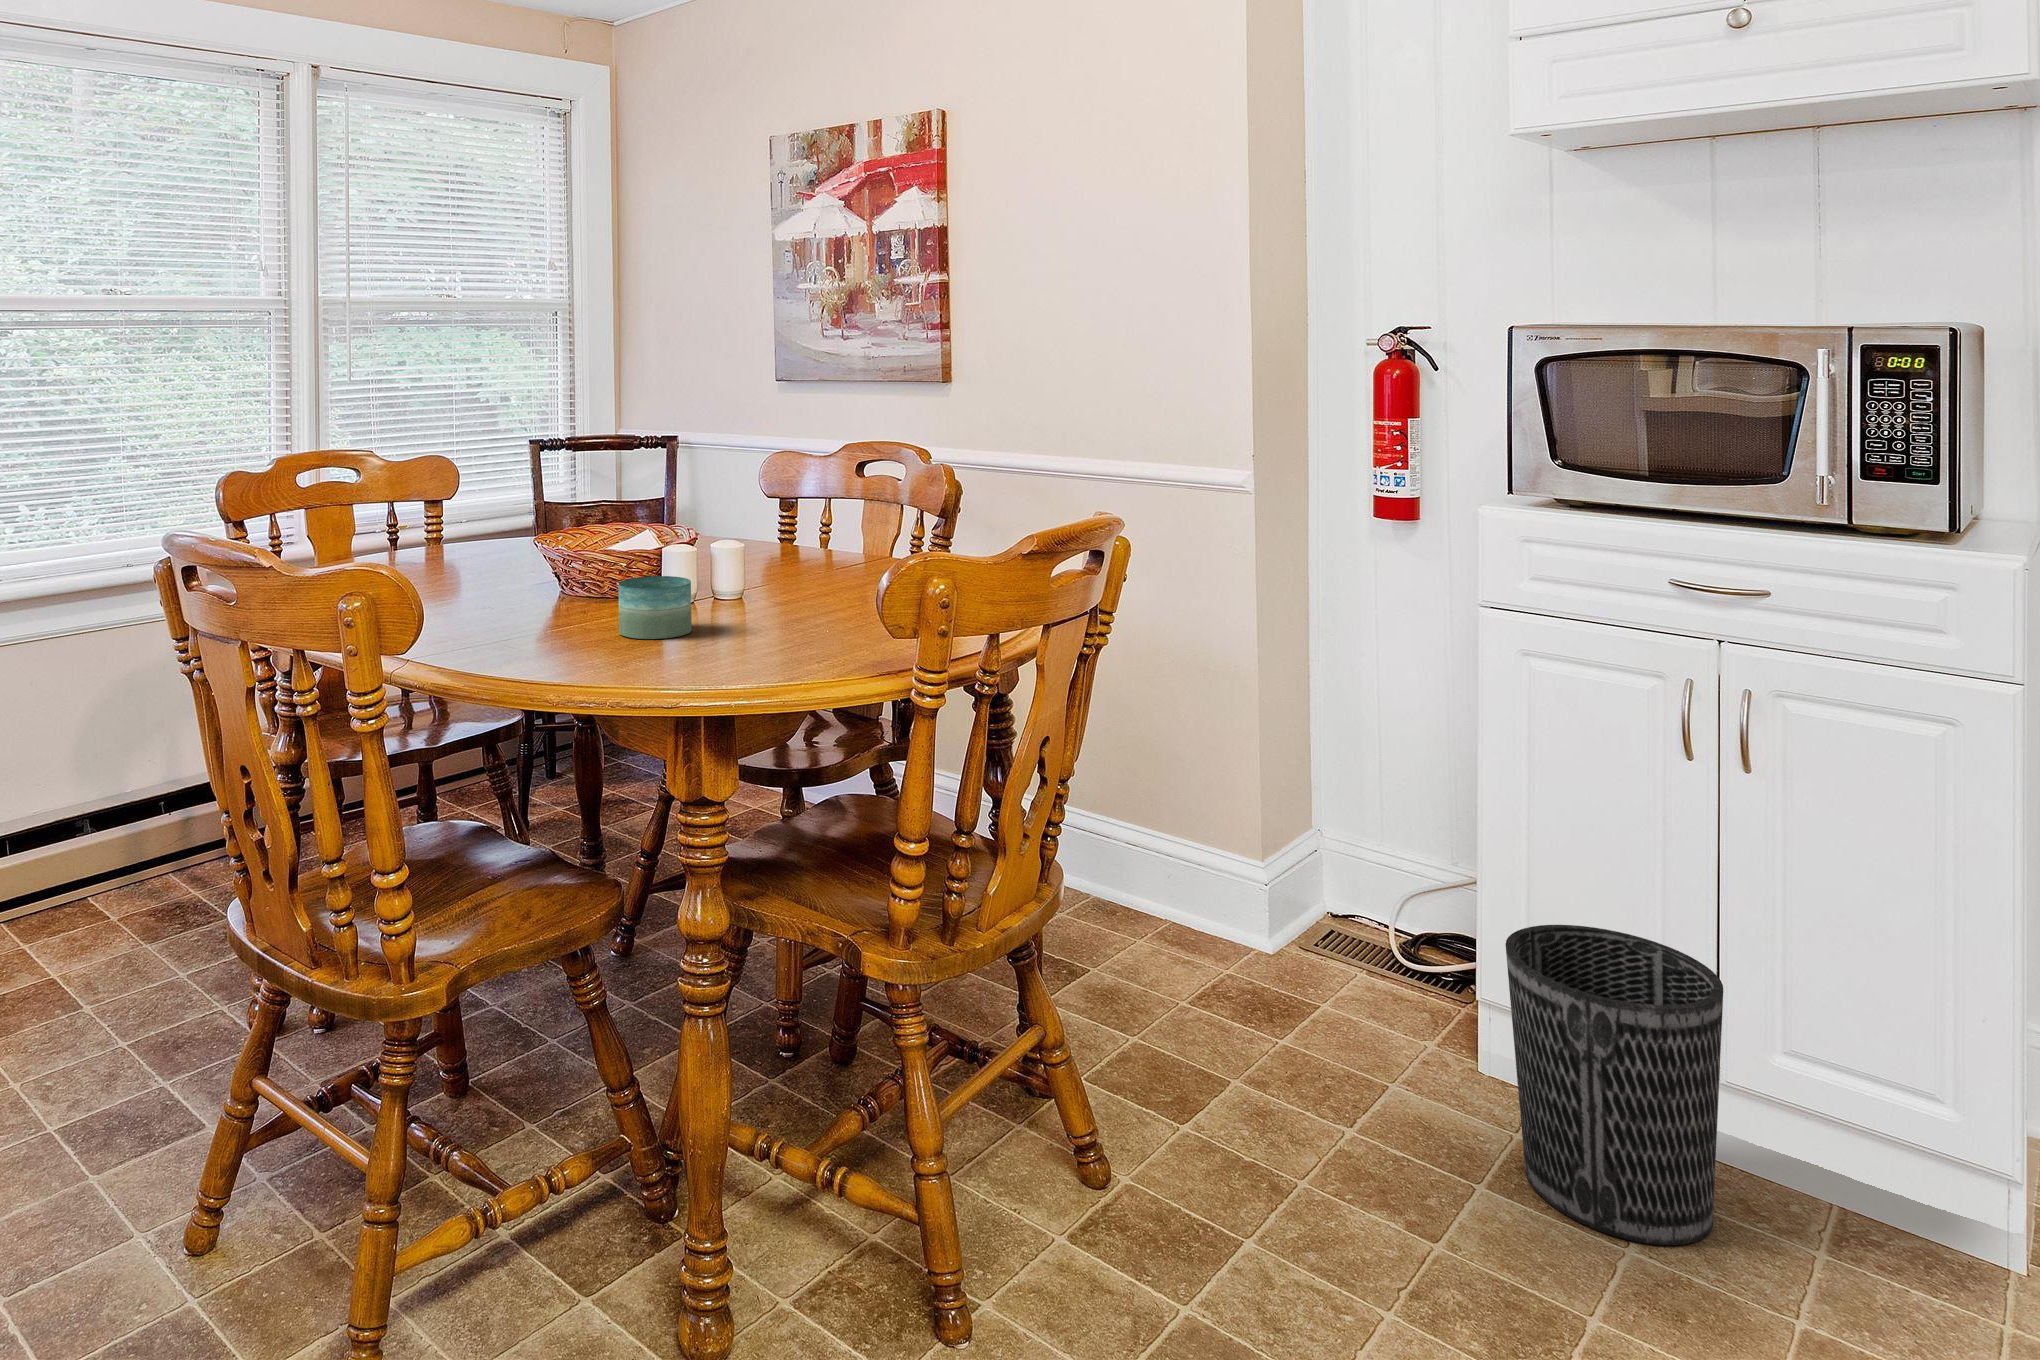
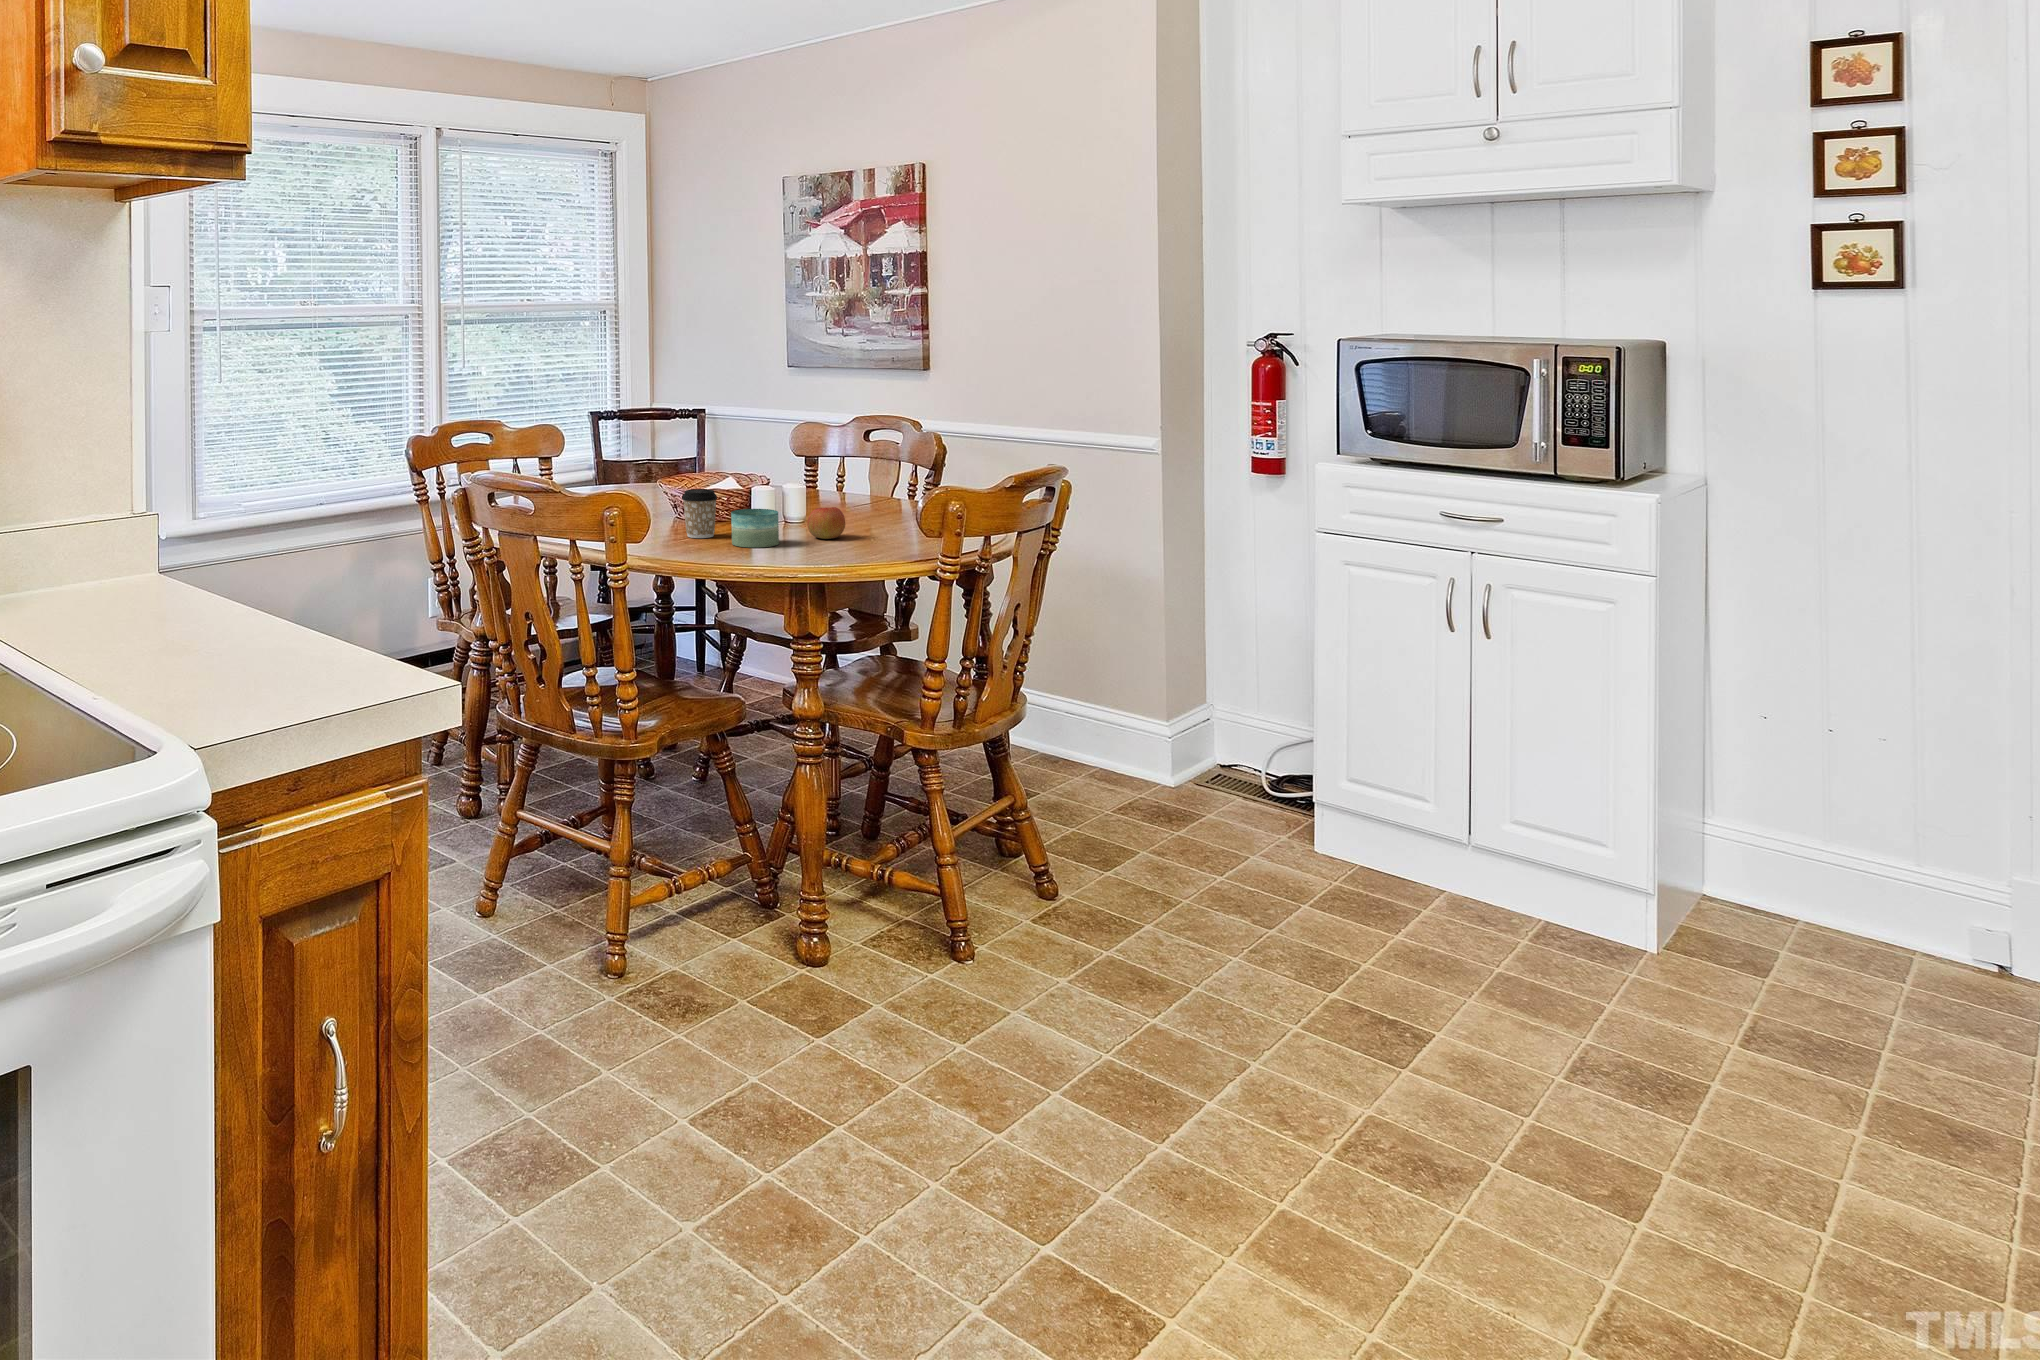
coffee cup: none [556,545,610,621] -> present [682,489,717,538]
apple: none [741,573,797,622] -> present [807,507,845,539]
wastebasket: present [1505,925,1723,1245] -> none [1322,742,1461,929]

